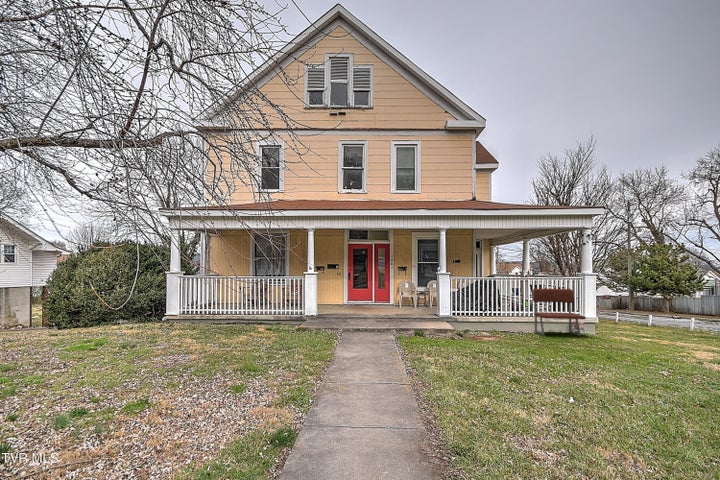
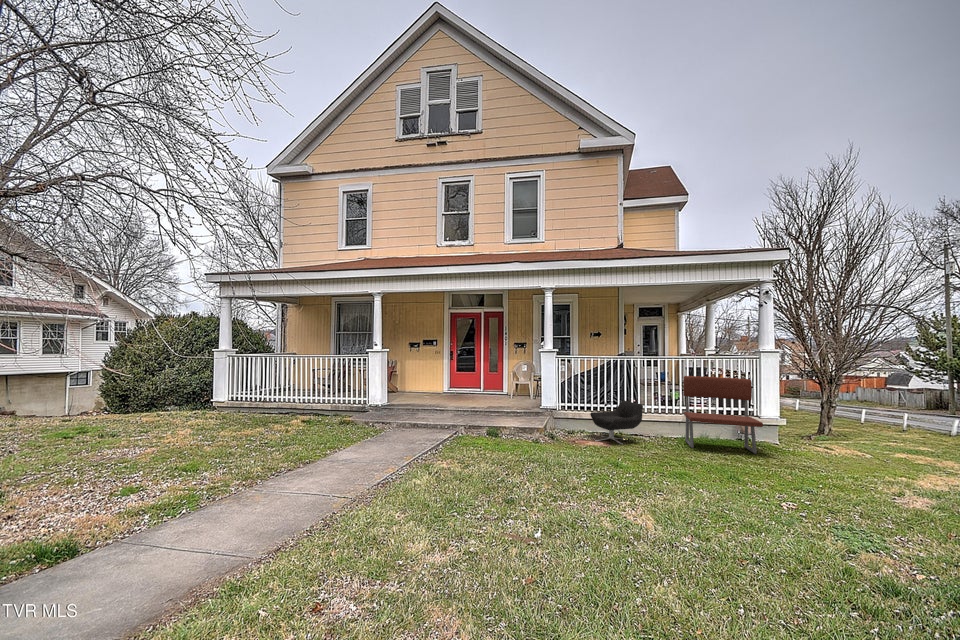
lounge chair: none [476,307,513,336] -> present [590,400,643,444]

